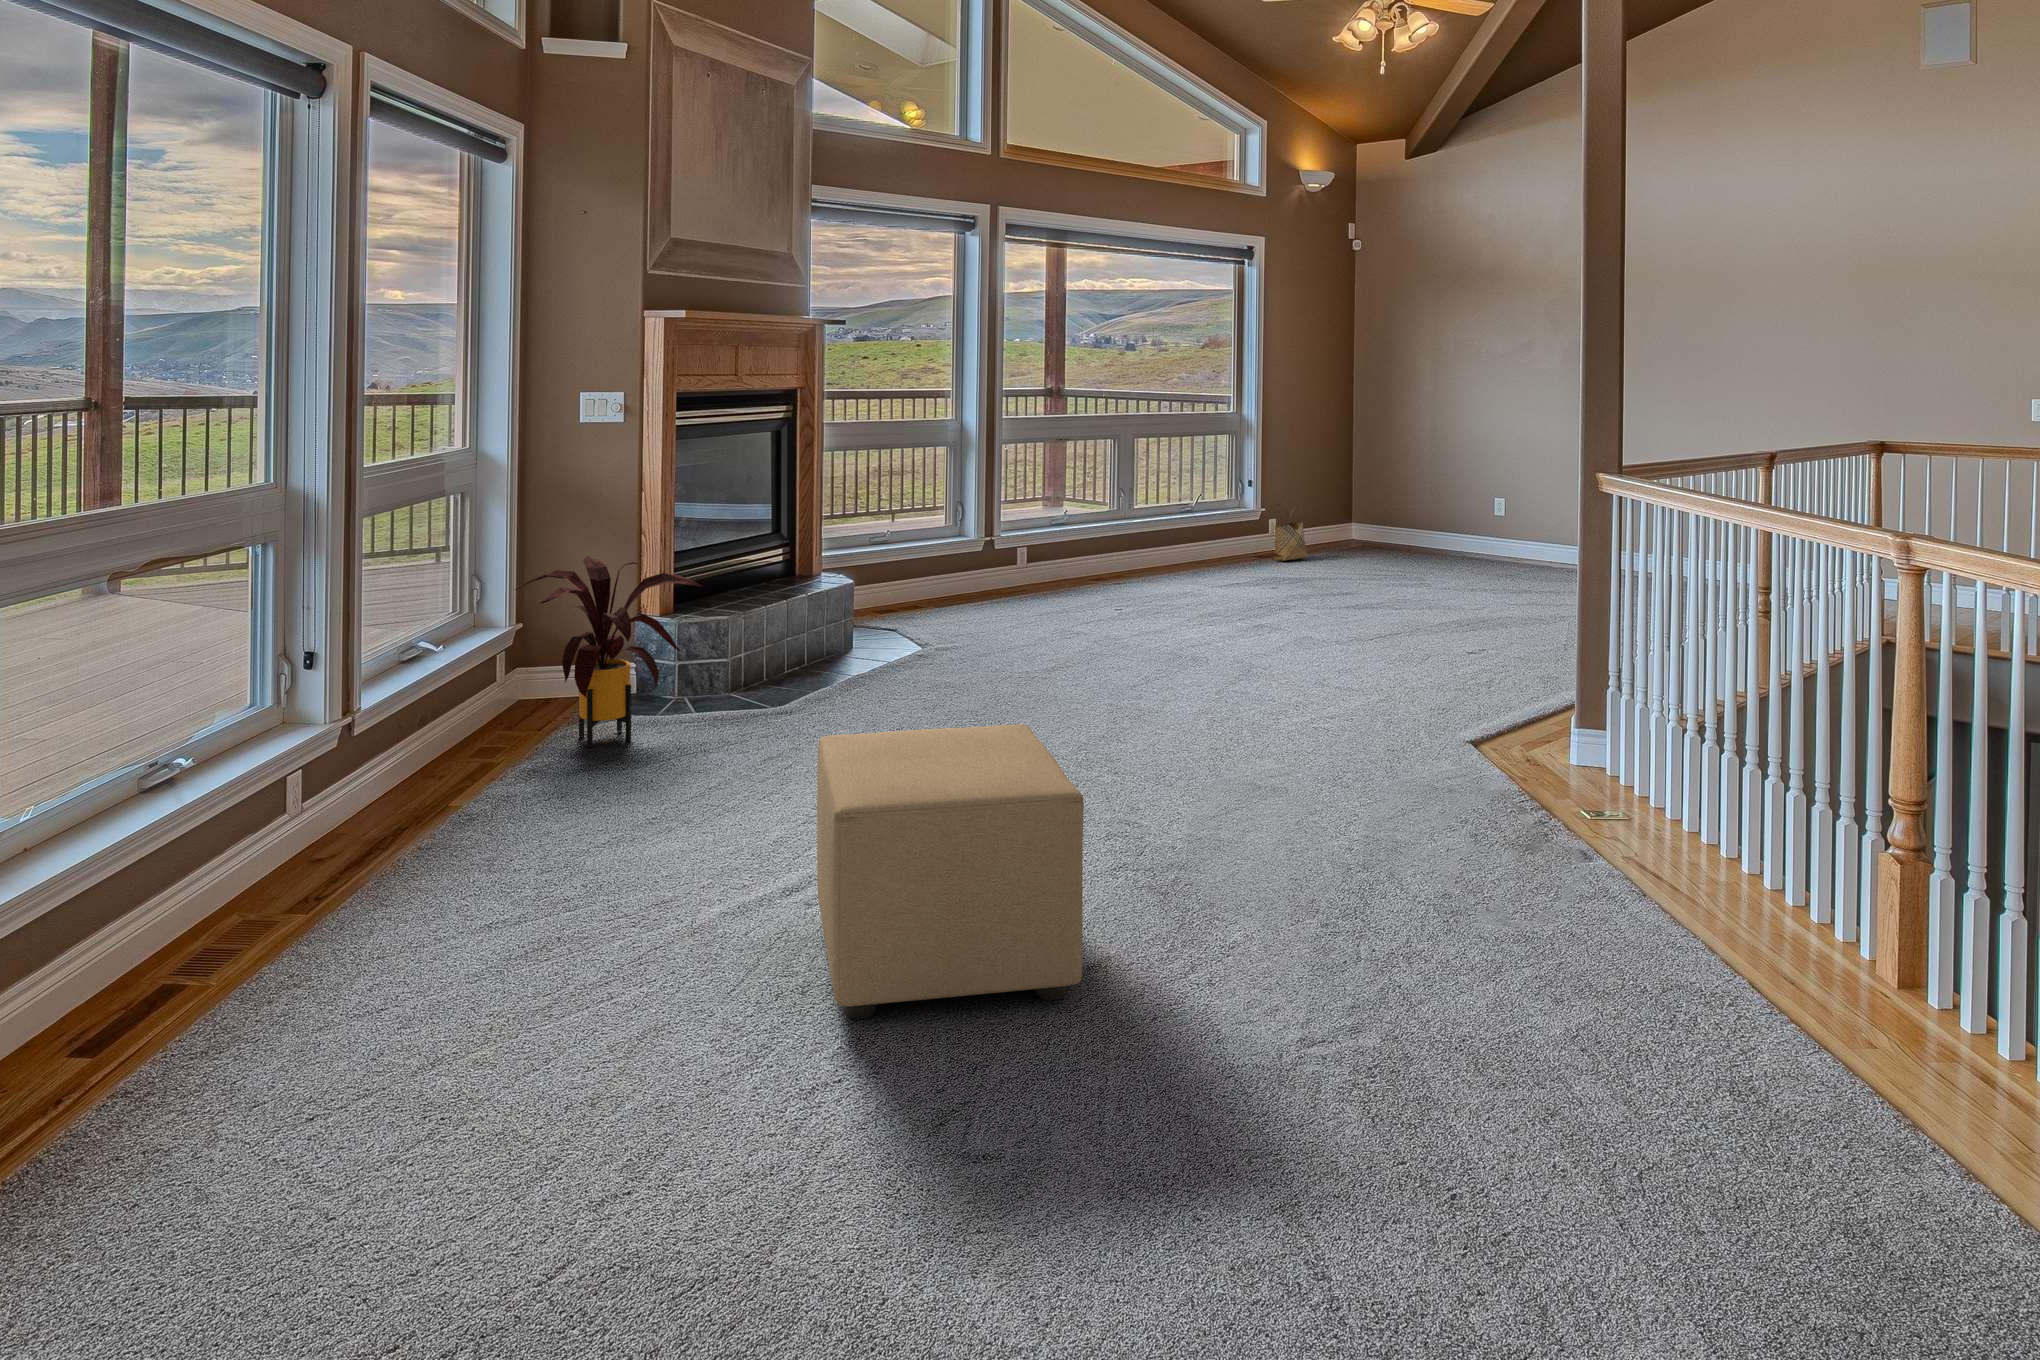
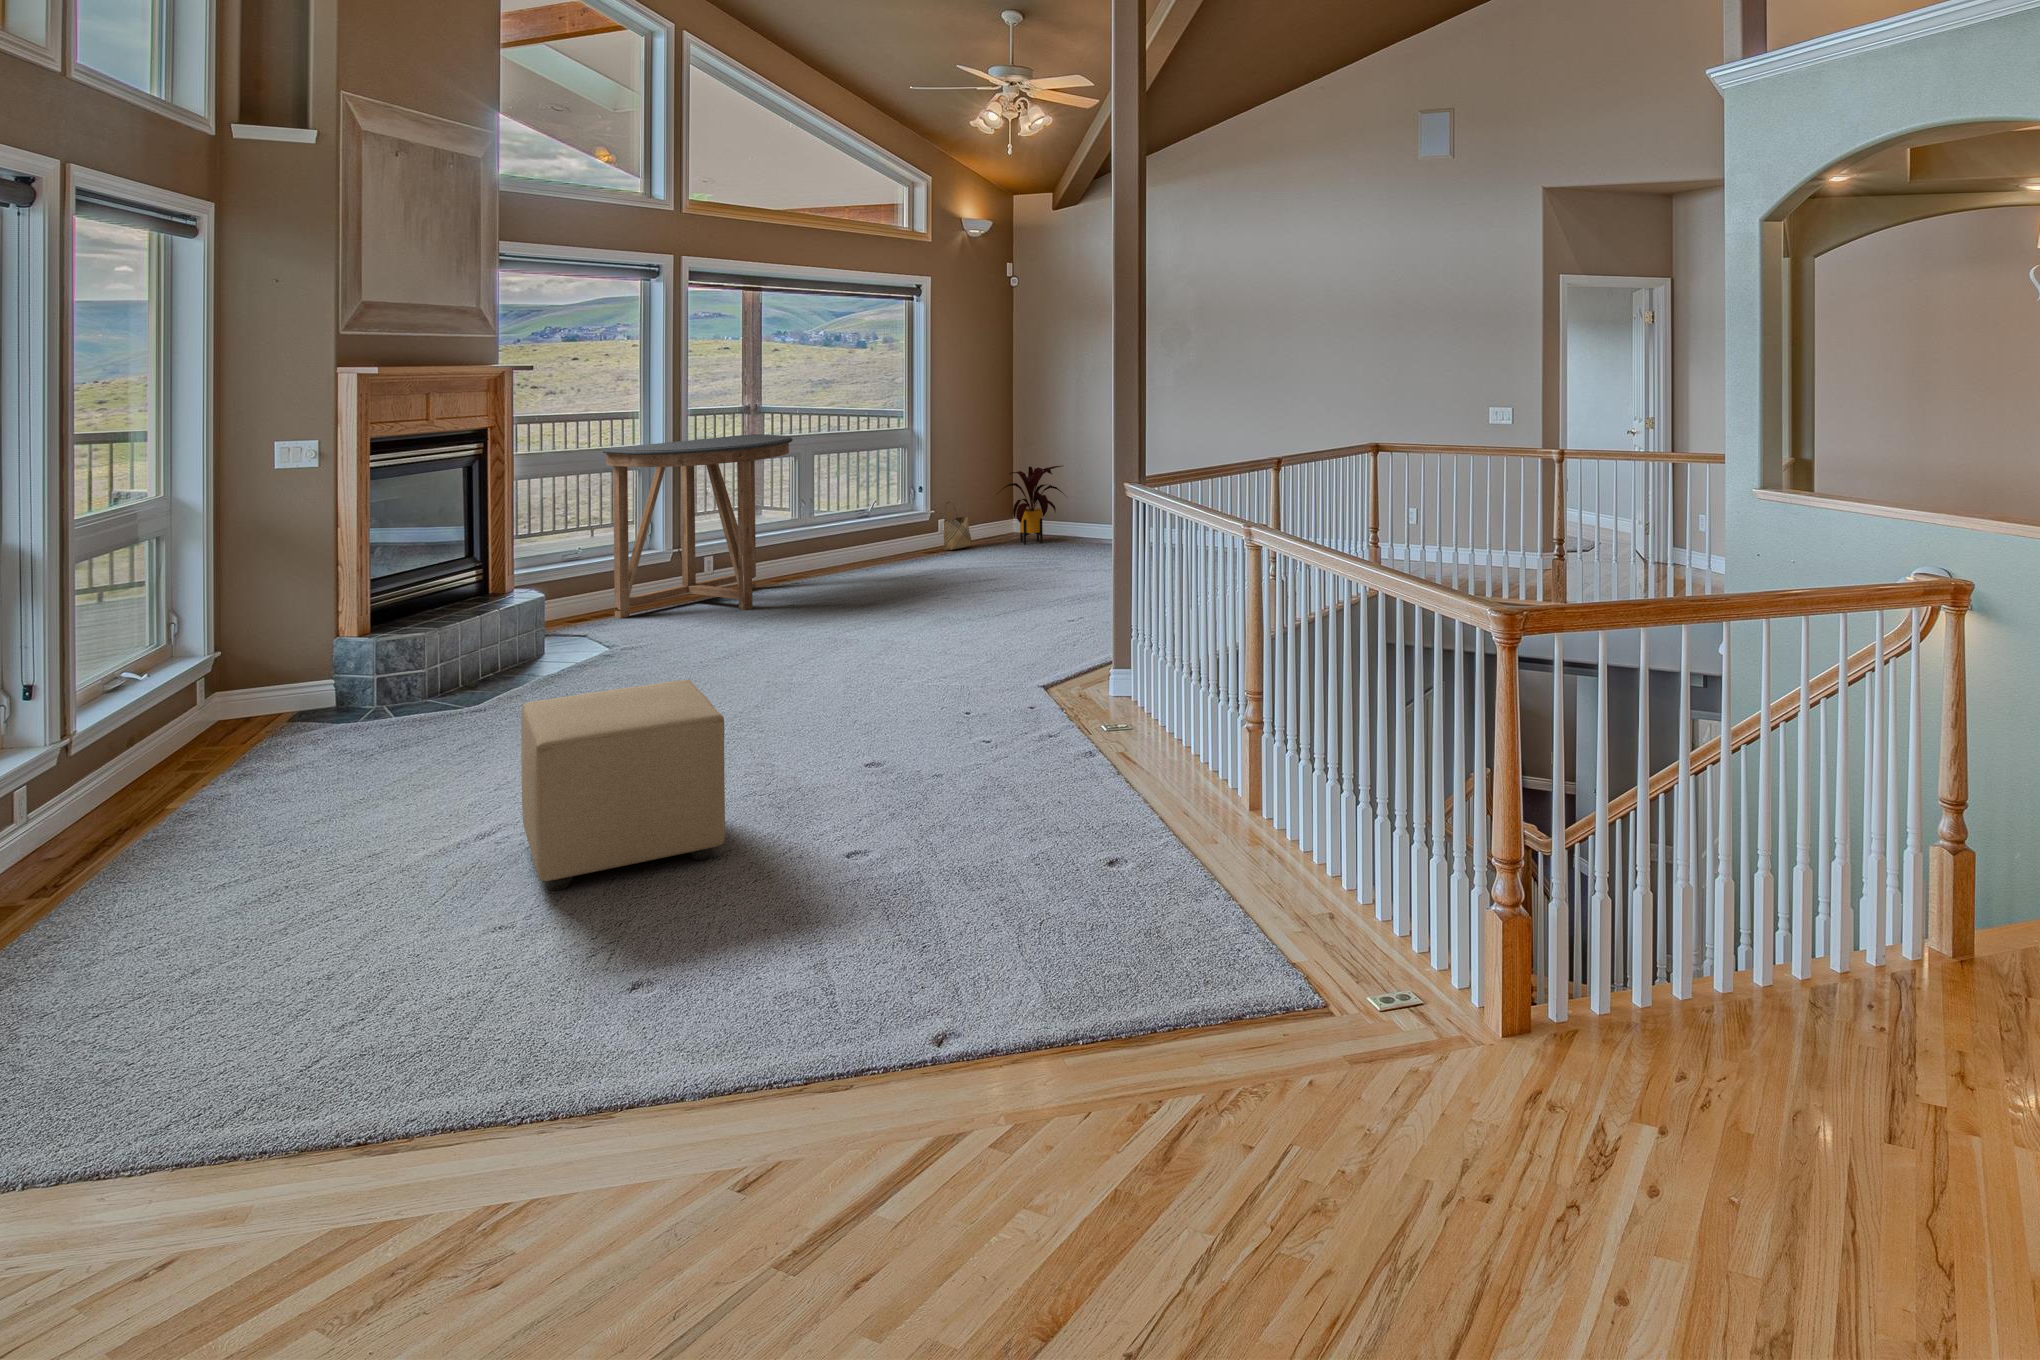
console table: none [910,413,1112,616] -> present [603,434,793,618]
house plant: present [515,556,704,747] -> present [998,466,1066,544]

